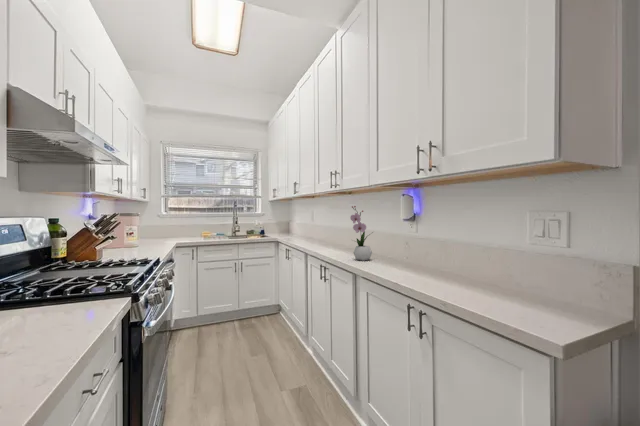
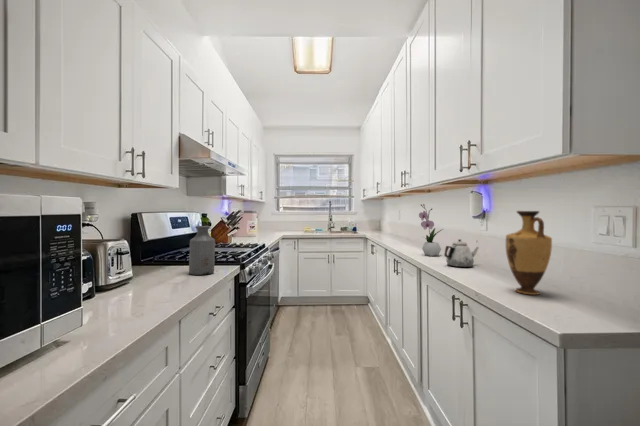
vase: none [476,214,522,303] -> present [506,211,552,295]
bottle: none [31,242,85,328] -> present [189,226,215,275]
teapot: none [388,243,416,273] -> present [444,240,478,267]

